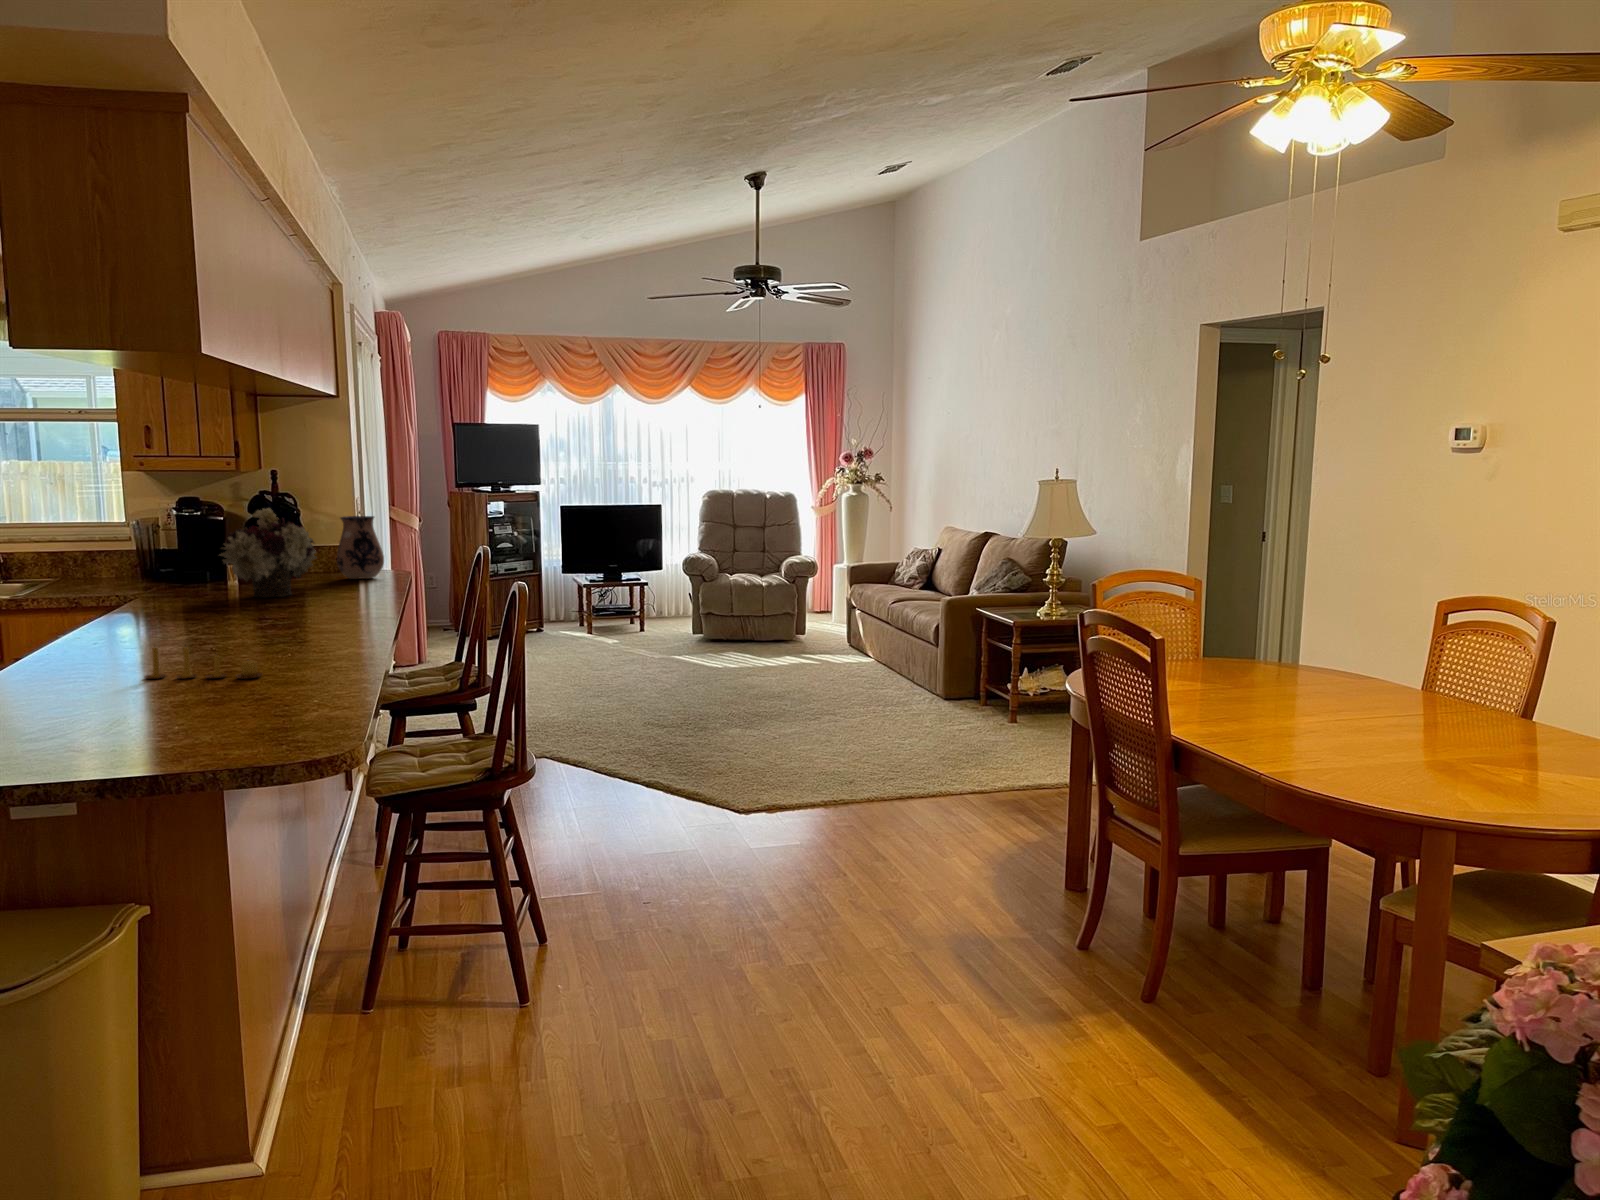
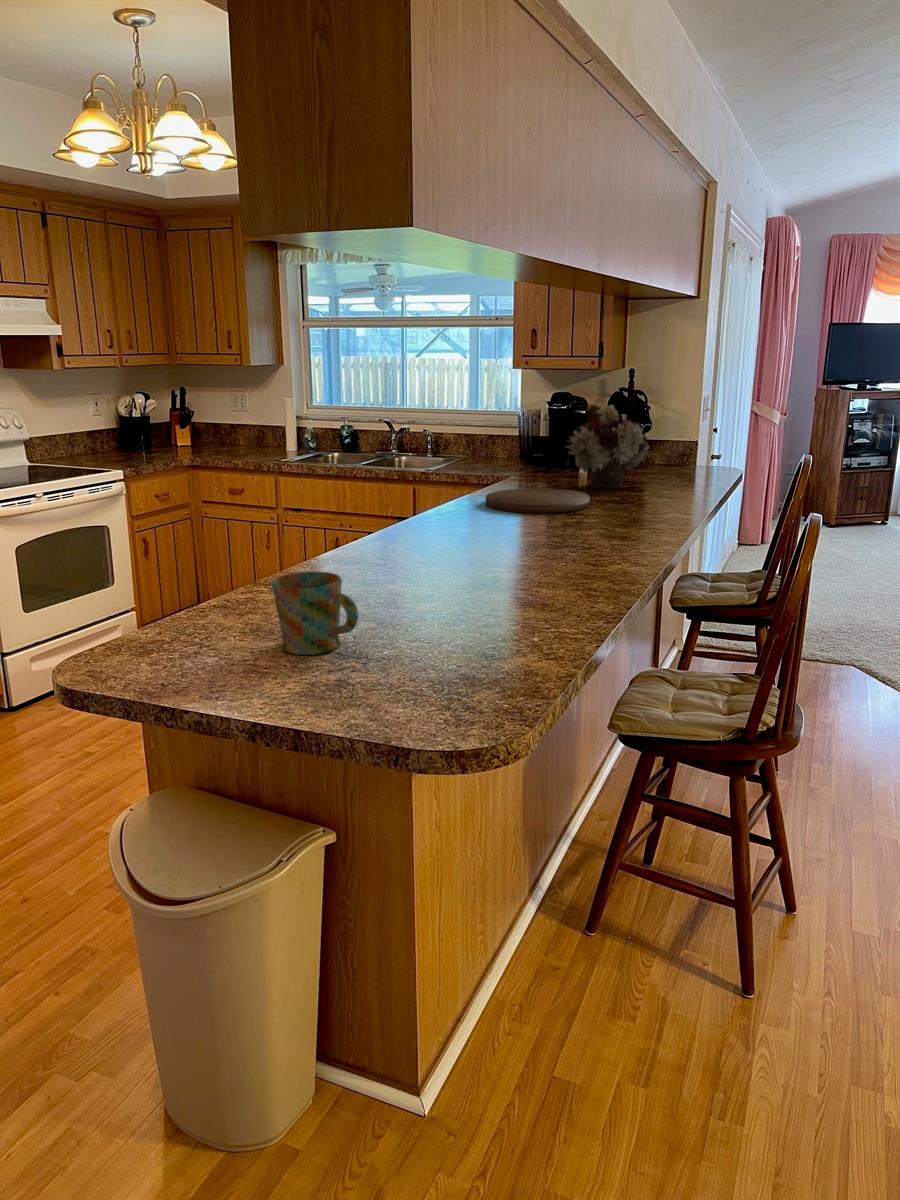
ceramic pitcher: present [337,516,384,579] -> none [675,413,717,474]
cutting board: none [138,600,271,625] -> present [486,488,590,513]
candle: present [145,646,263,679] -> none [422,543,513,591]
mug: none [50,661,153,741] -> present [272,571,358,655]

